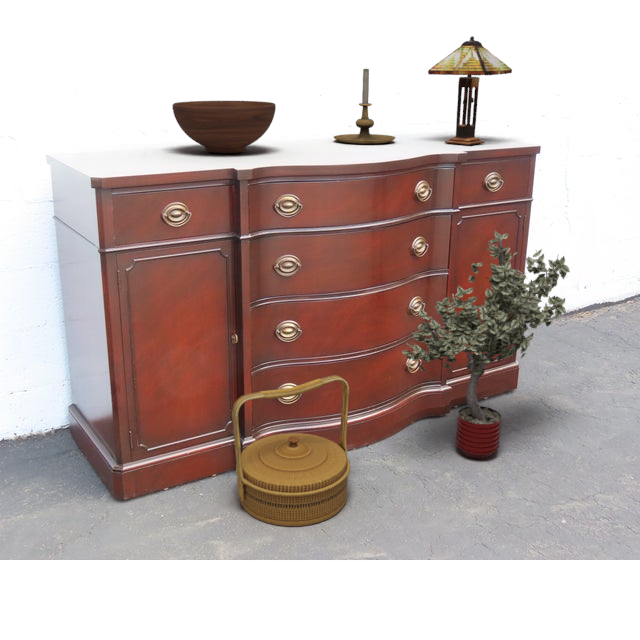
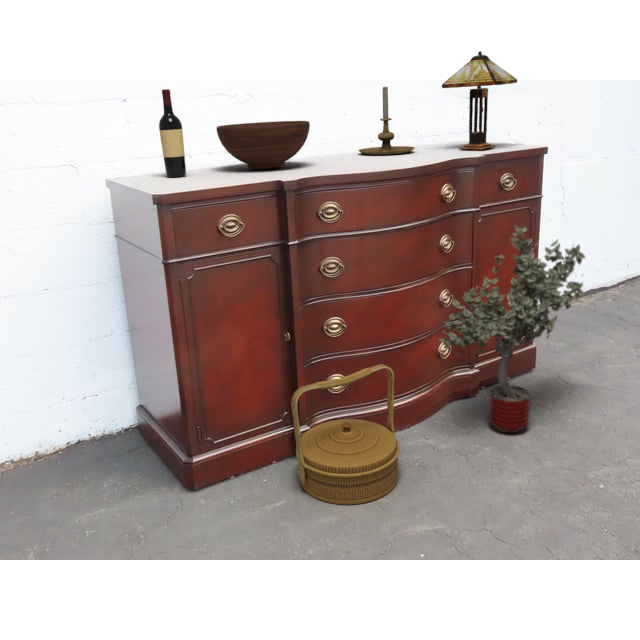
wine bottle: none [108,60,135,157] -> present [159,89,186,177]

